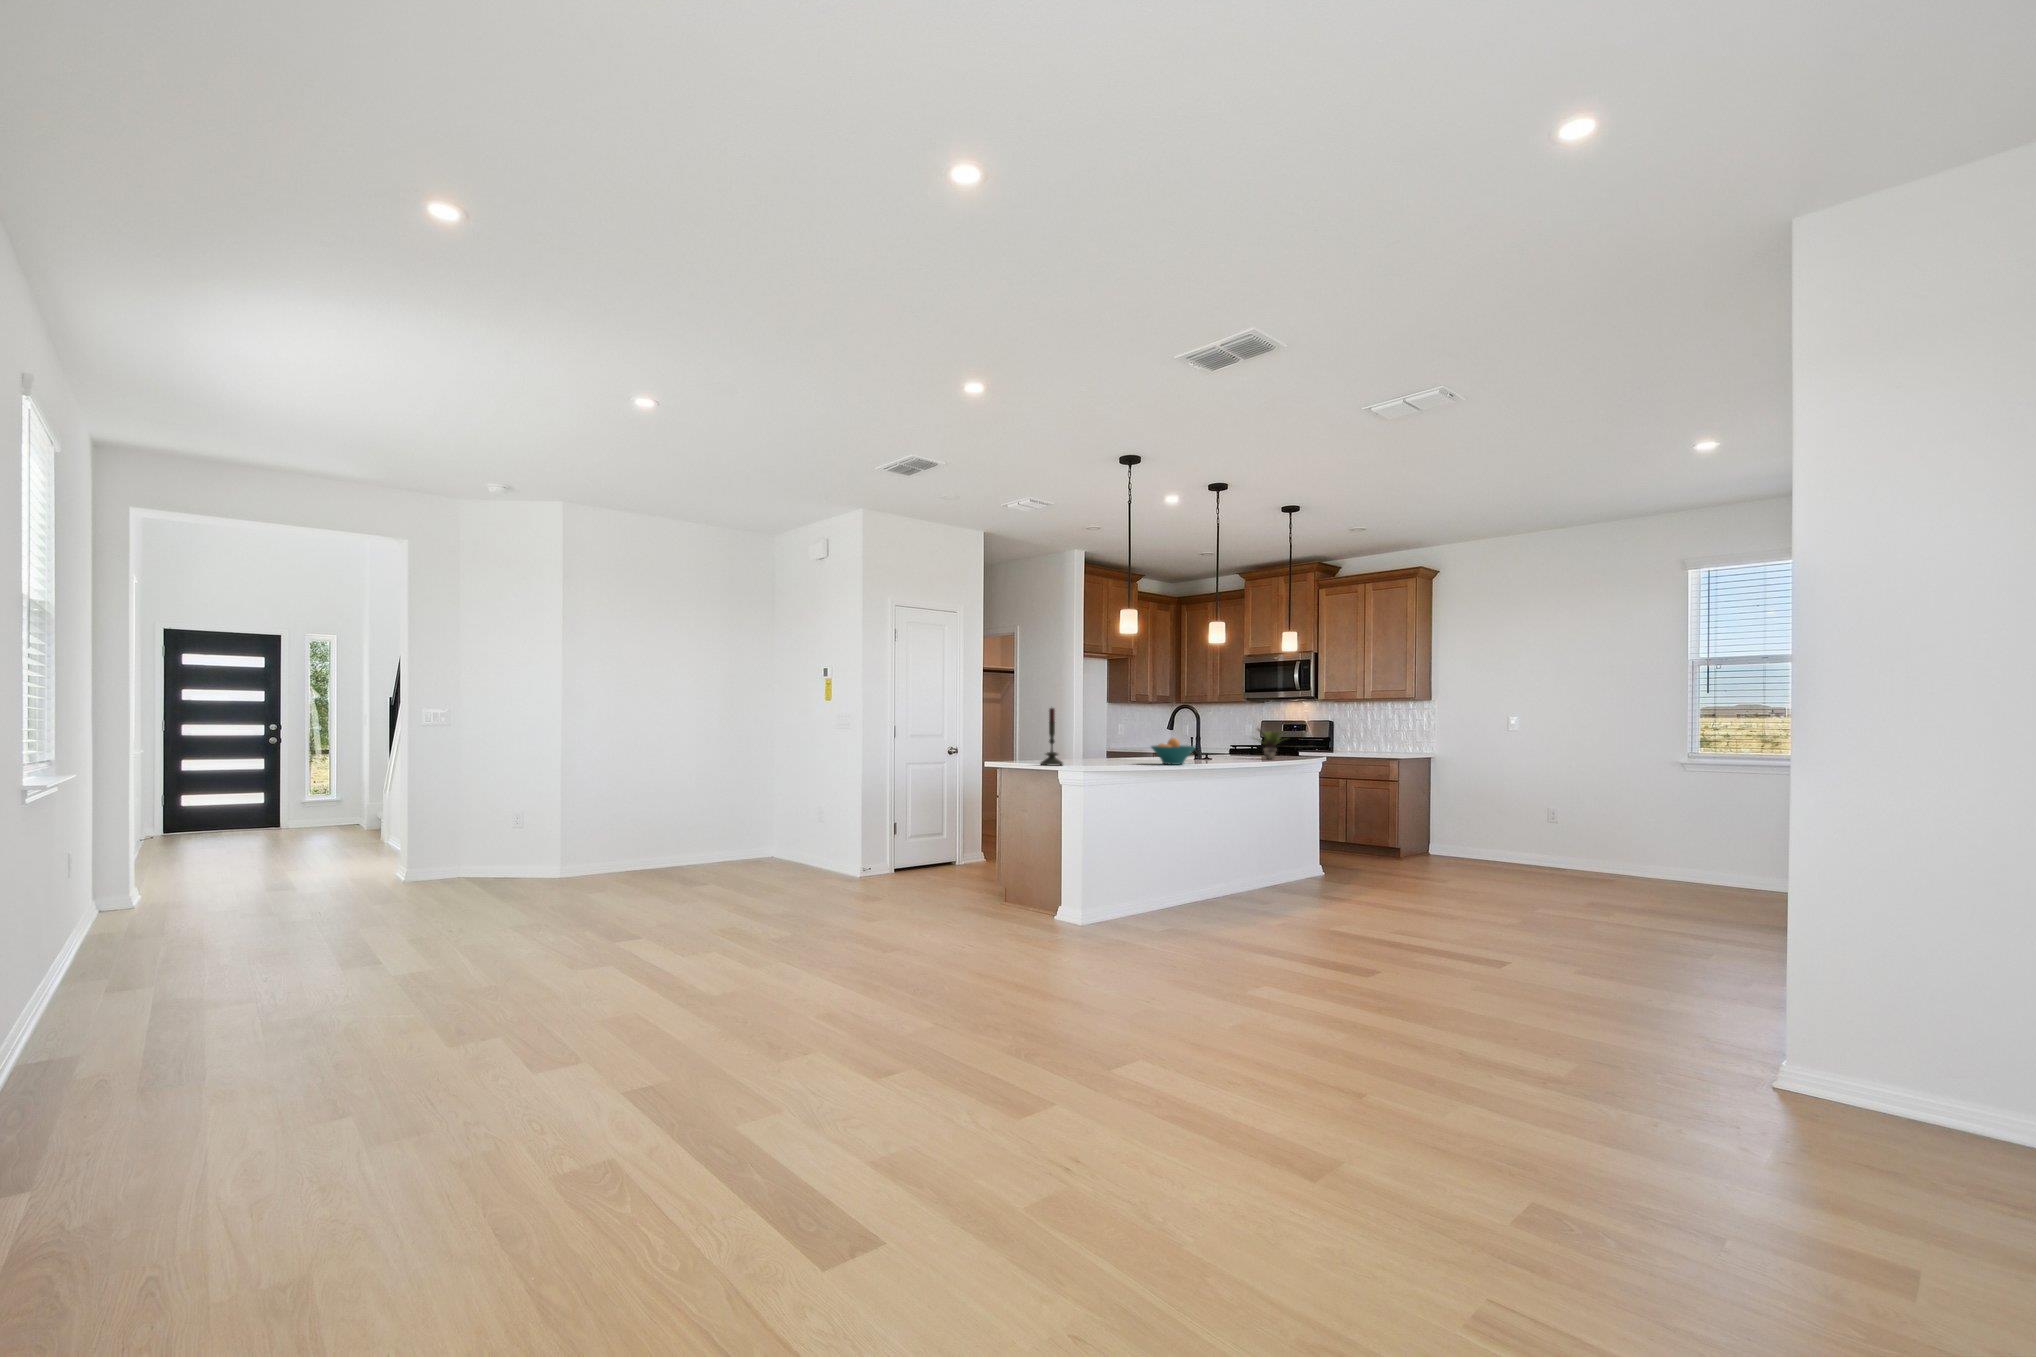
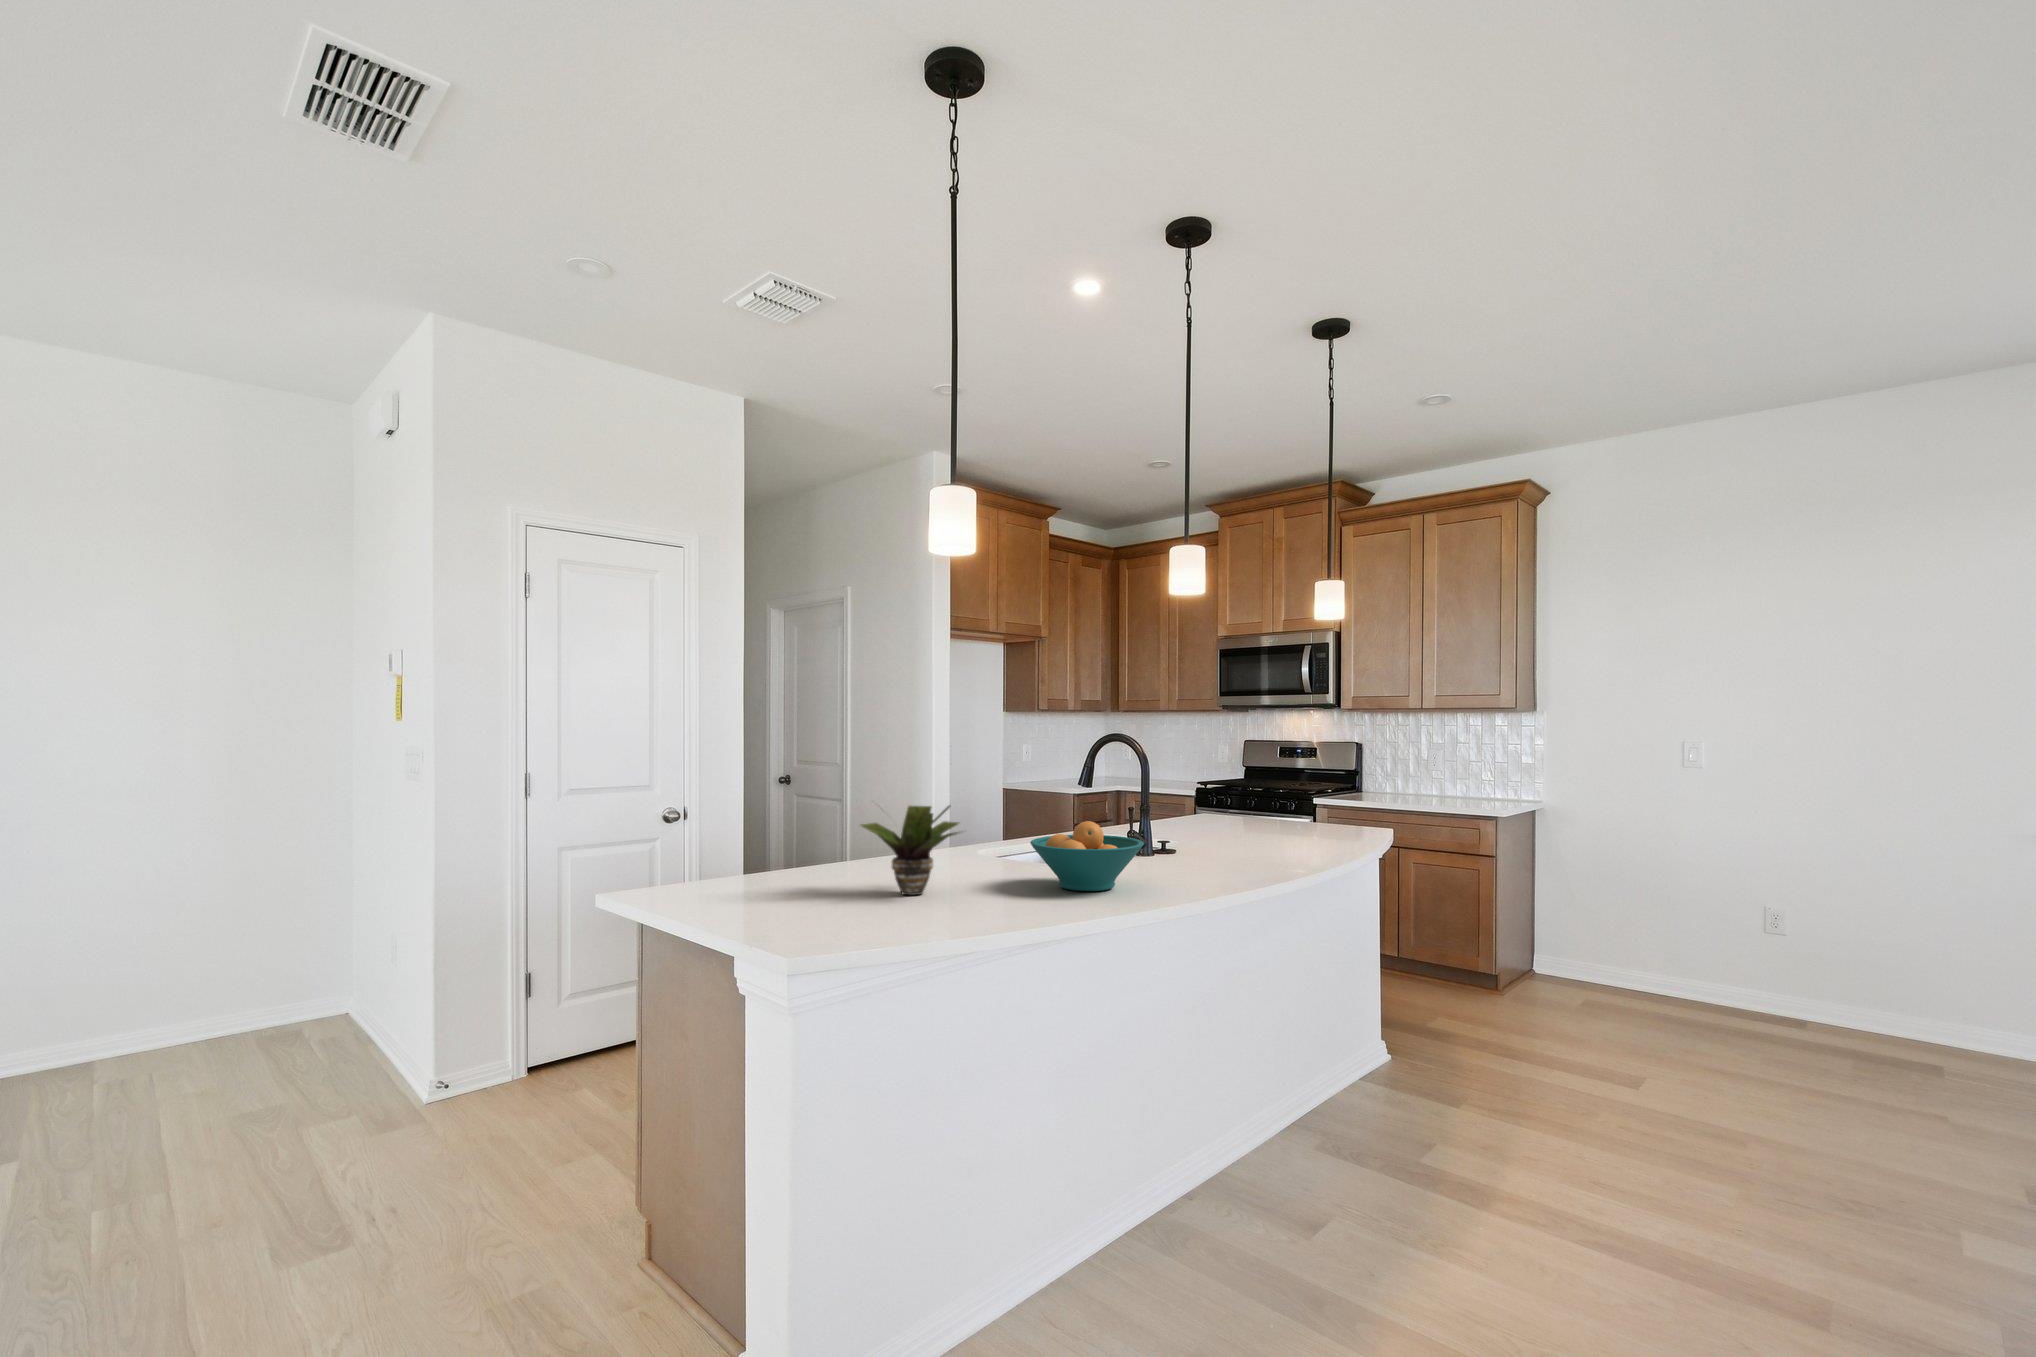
candle: present [1041,708,1063,766] -> none [724,747,789,914]
potted plant: present [1258,729,1281,759] -> present [861,805,958,895]

